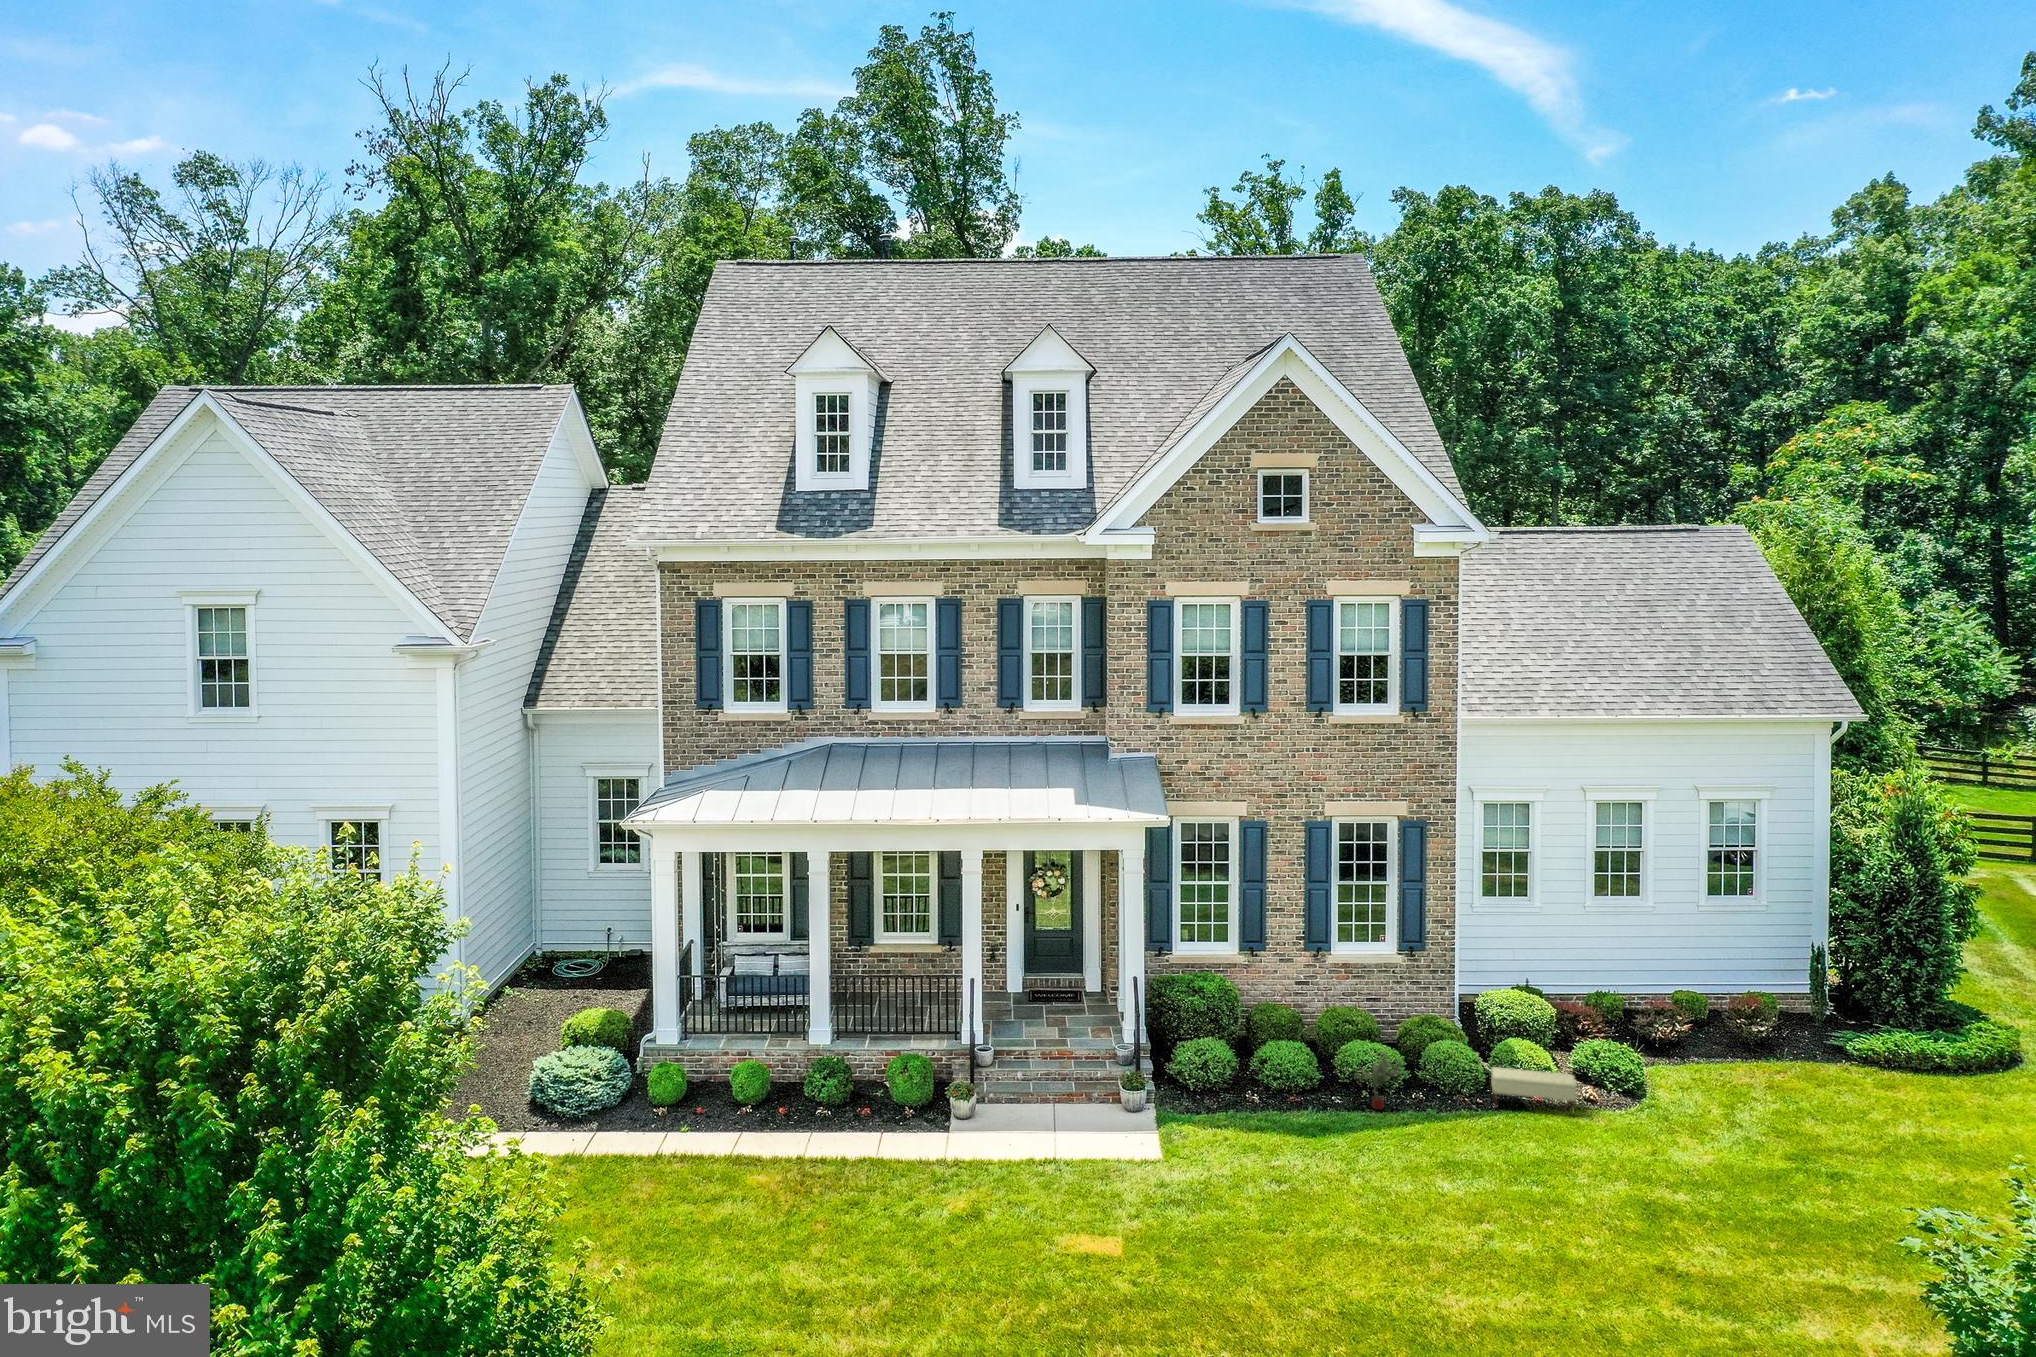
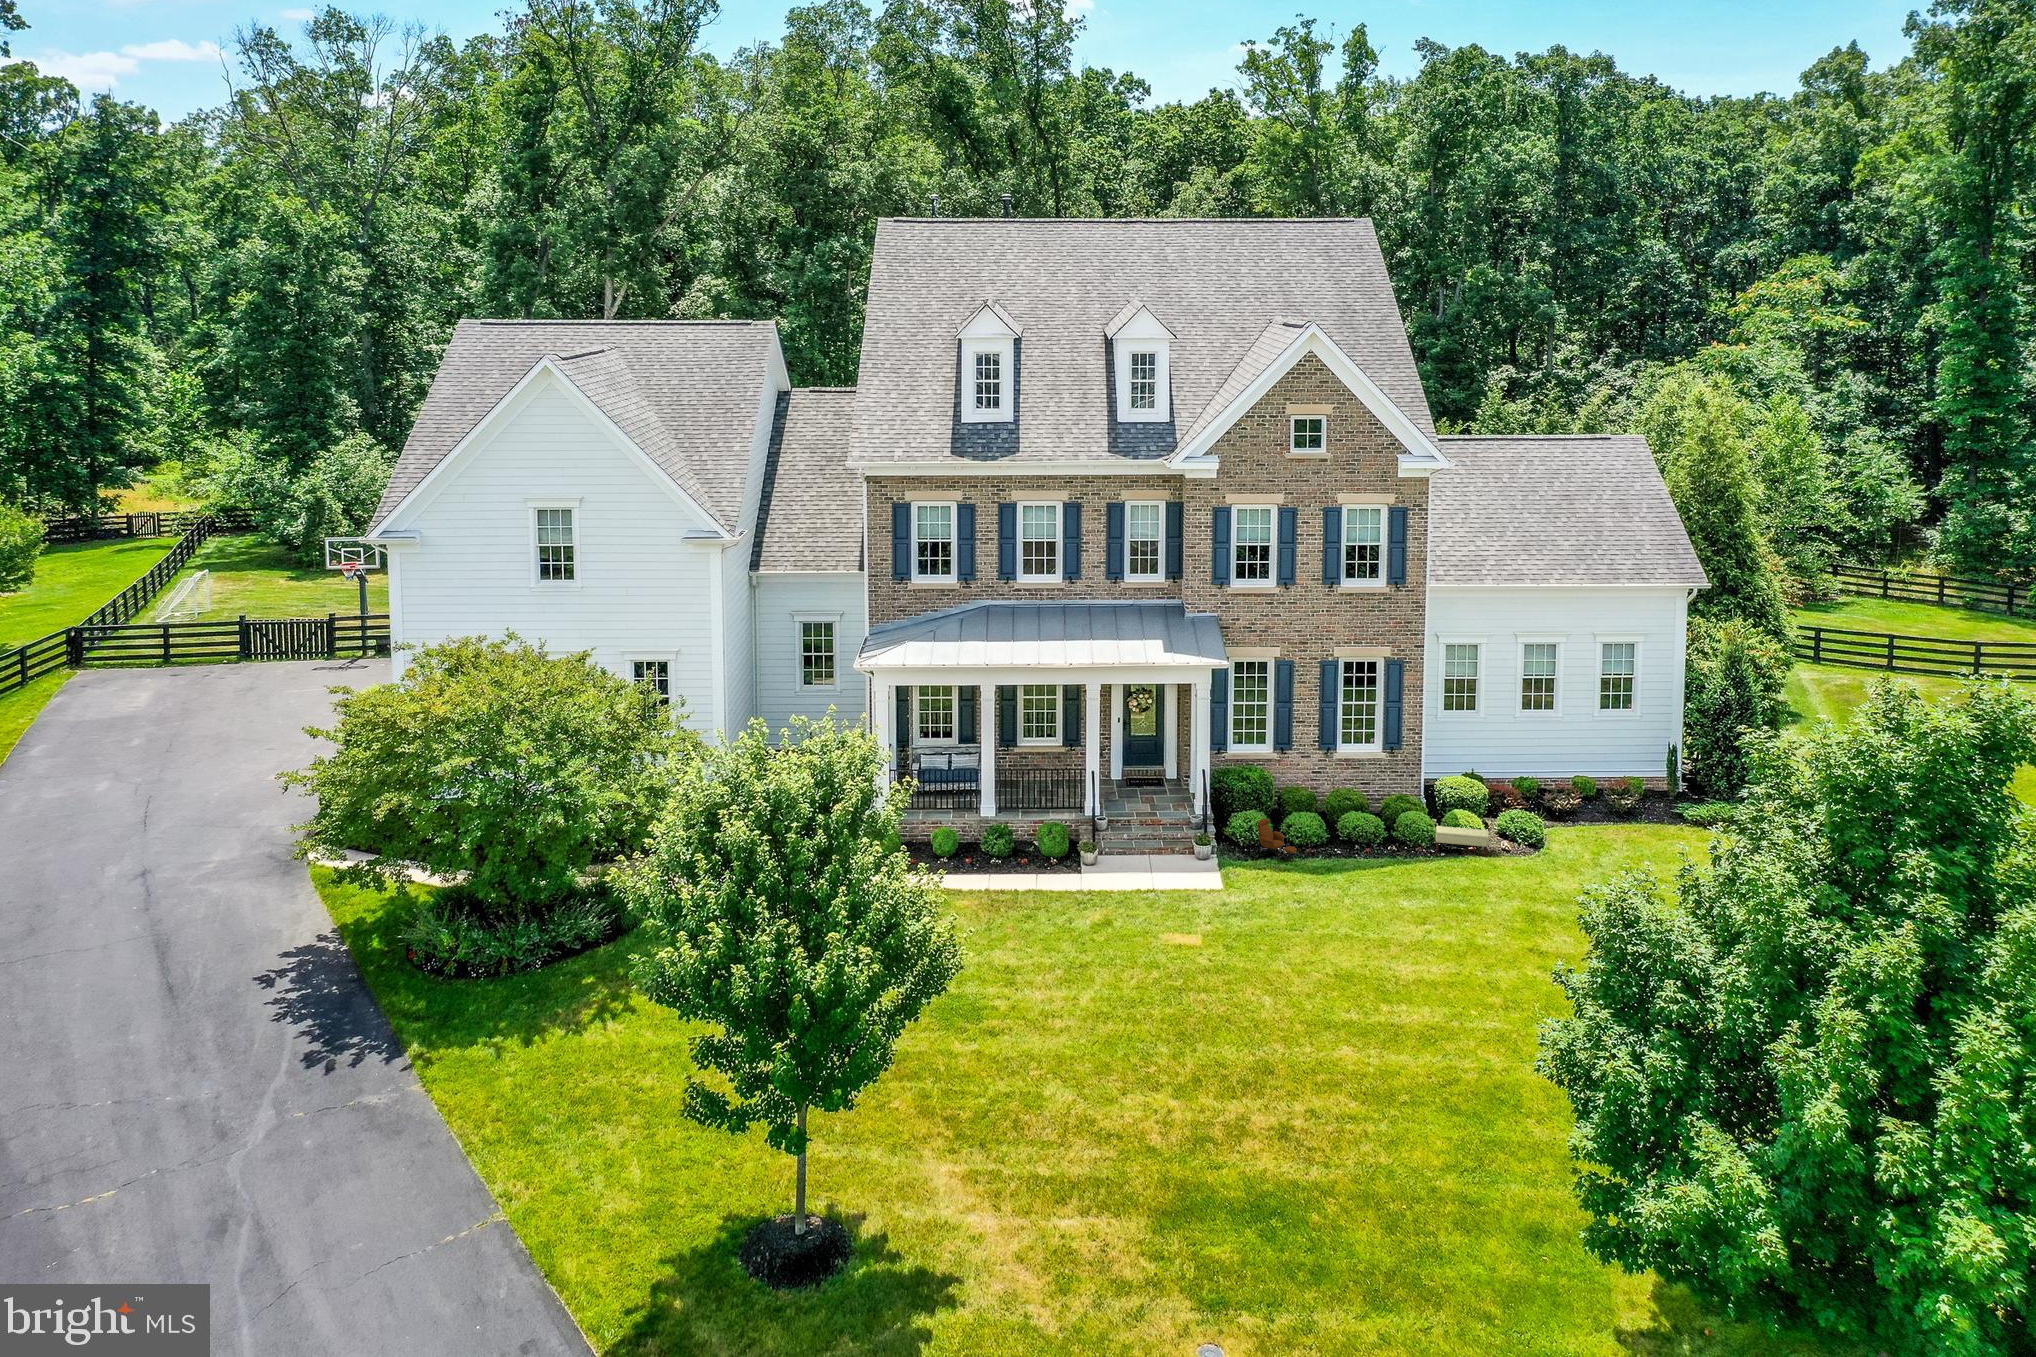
potted tree: present [1354,1050,1403,1110] -> none [1347,815,1380,853]
lounge chair: none [1214,1053,1276,1124] -> present [1258,819,1297,861]

